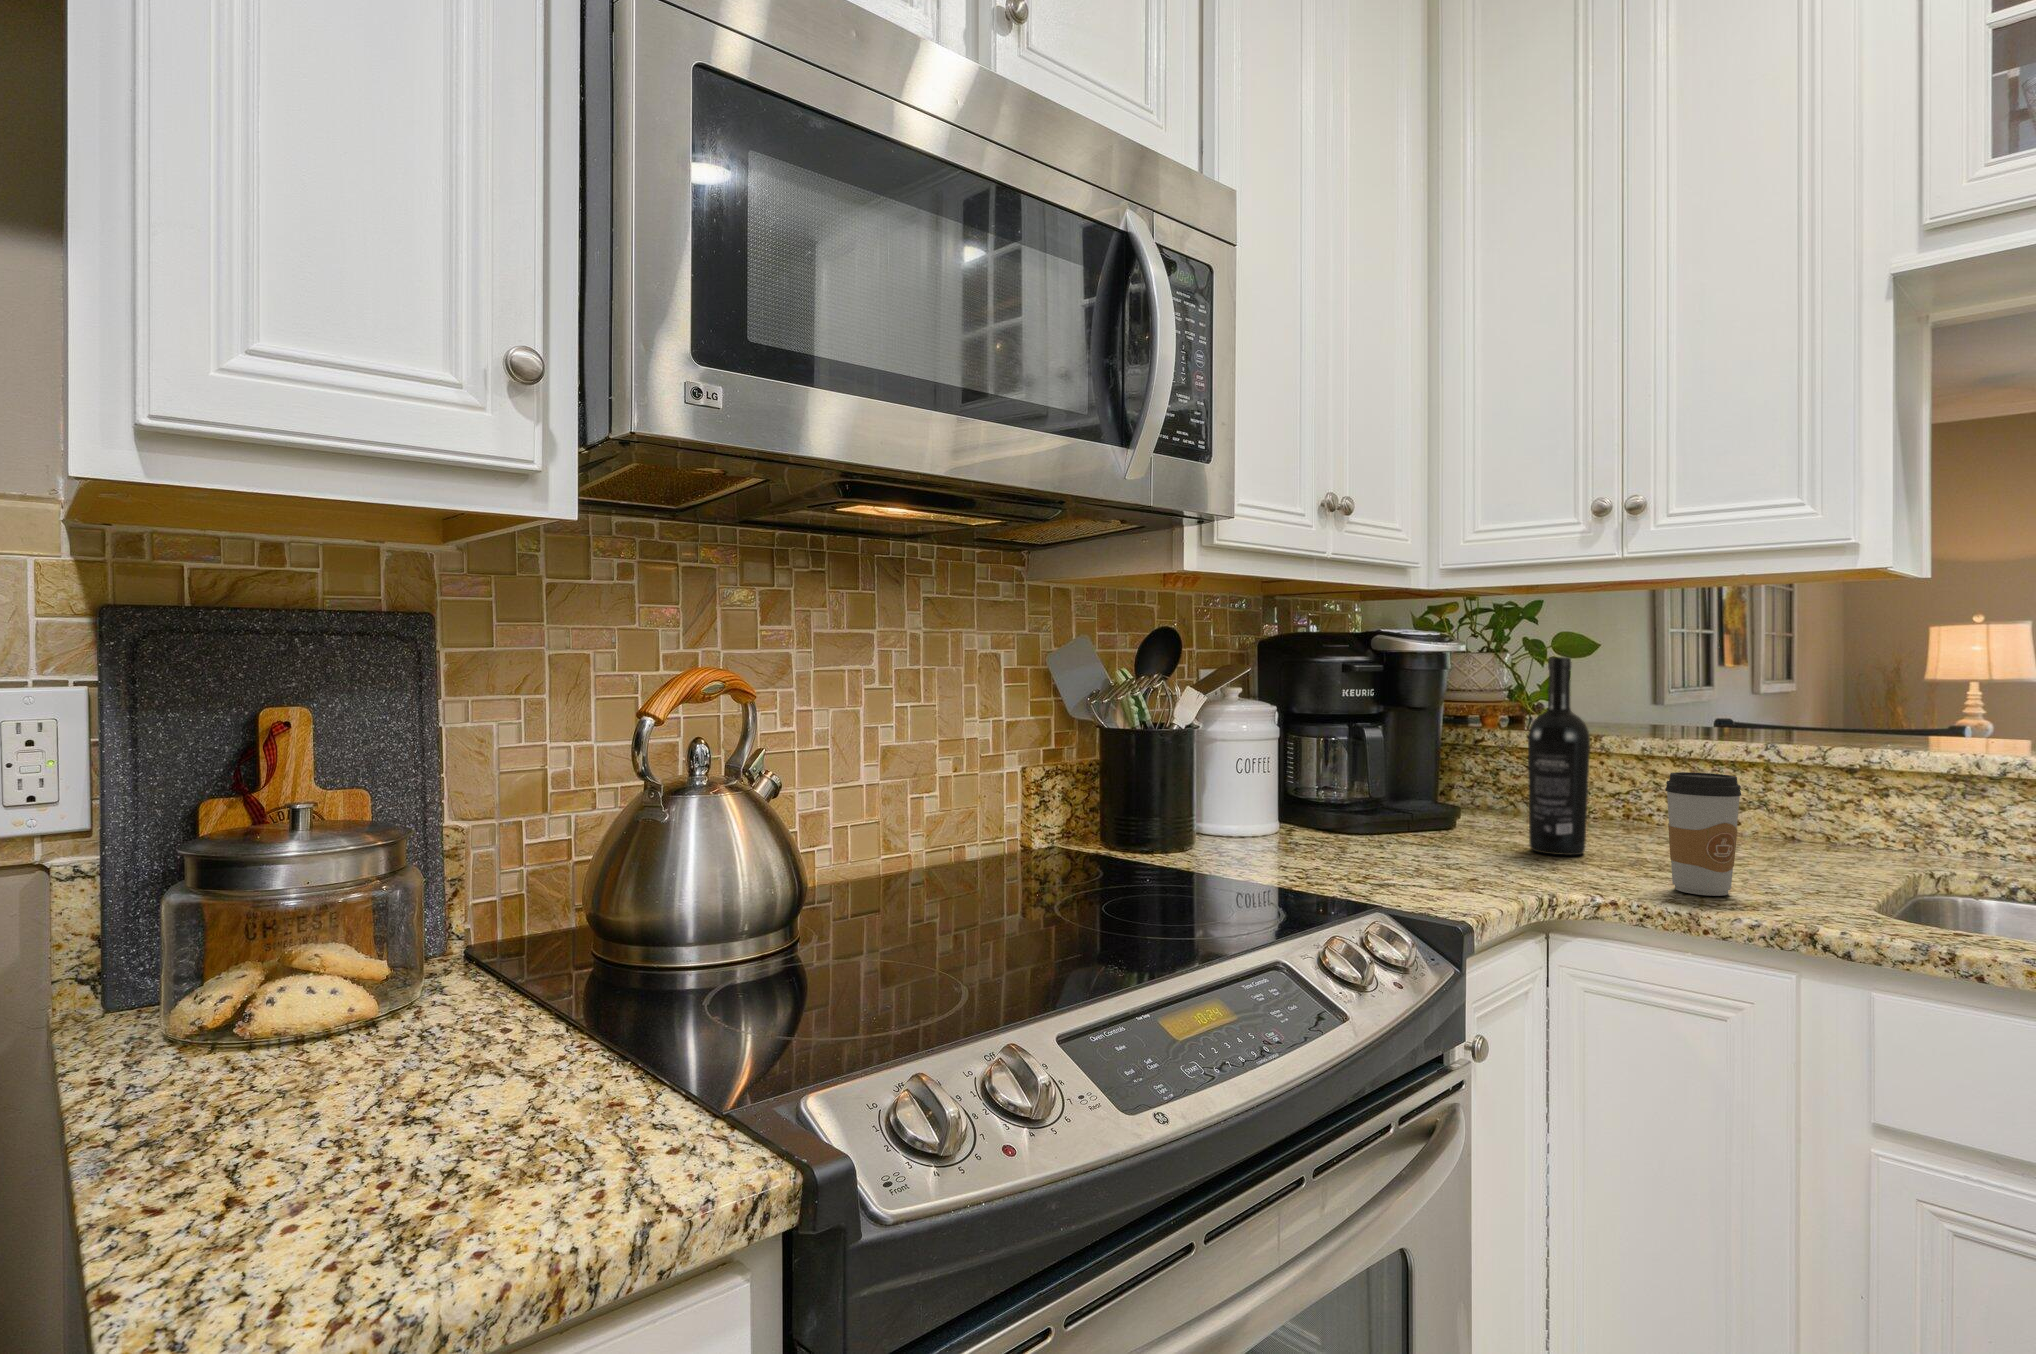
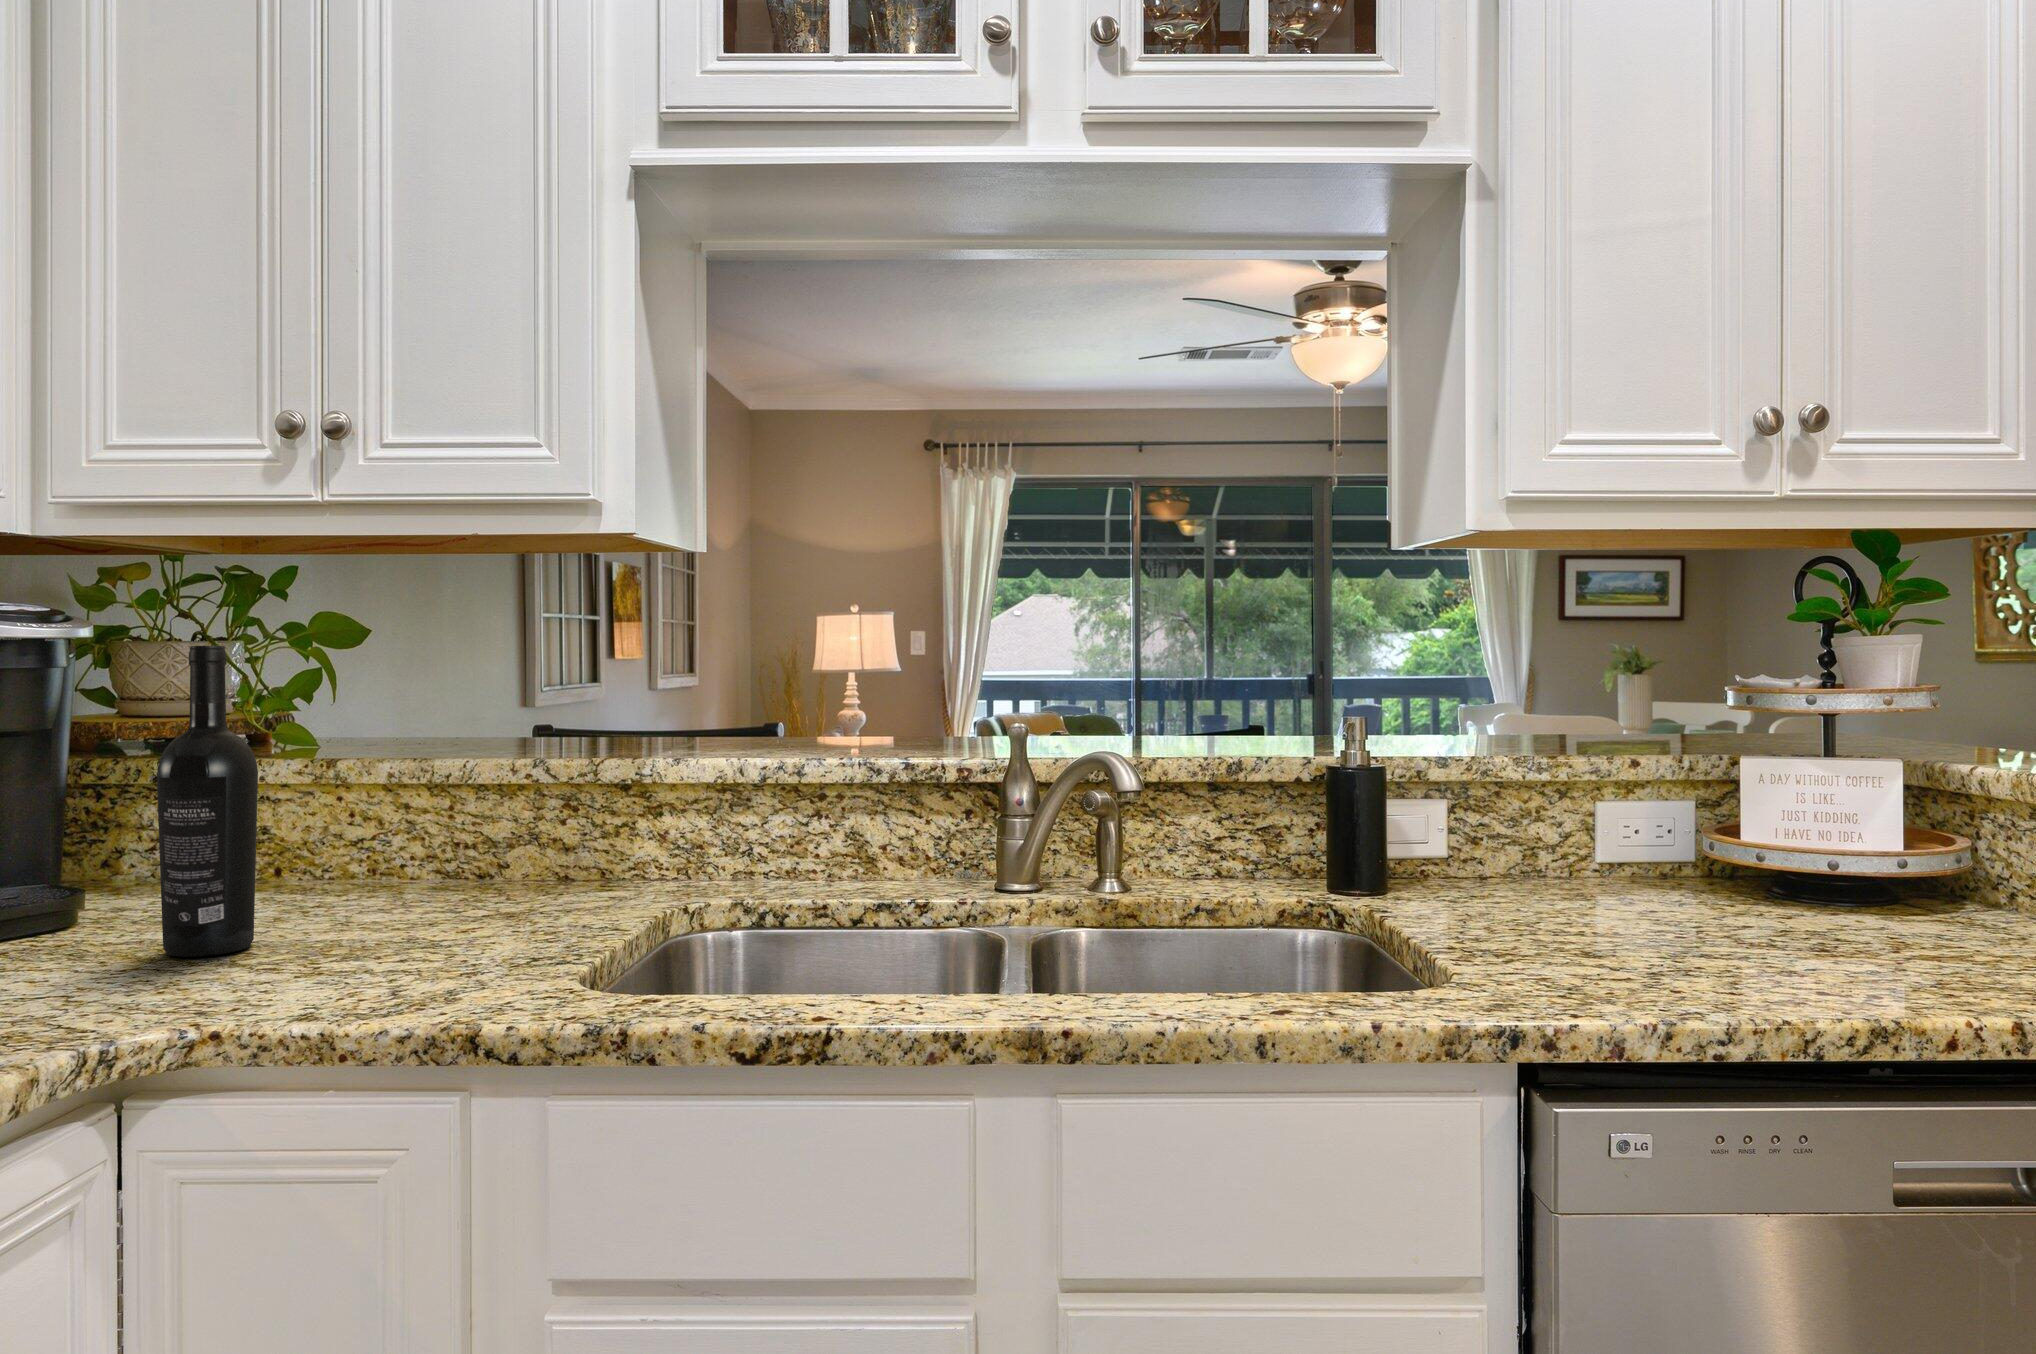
coffee cup: present [1665,772,1741,896] -> none [315,814,420,997]

